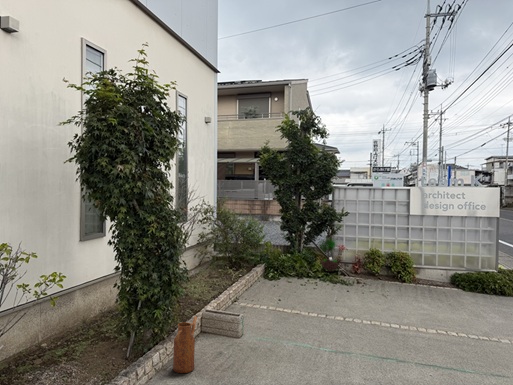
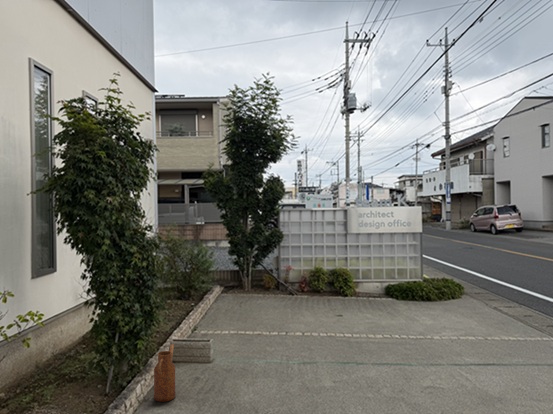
potted tree: present [319,239,338,270] -> none [264,256,285,292]

